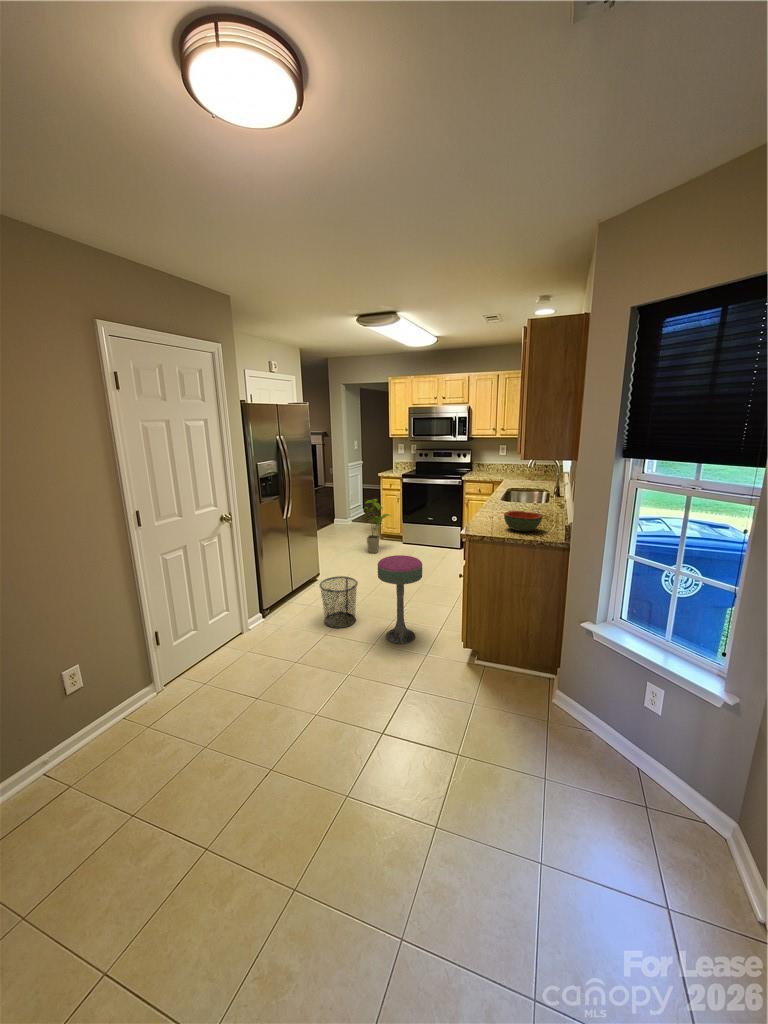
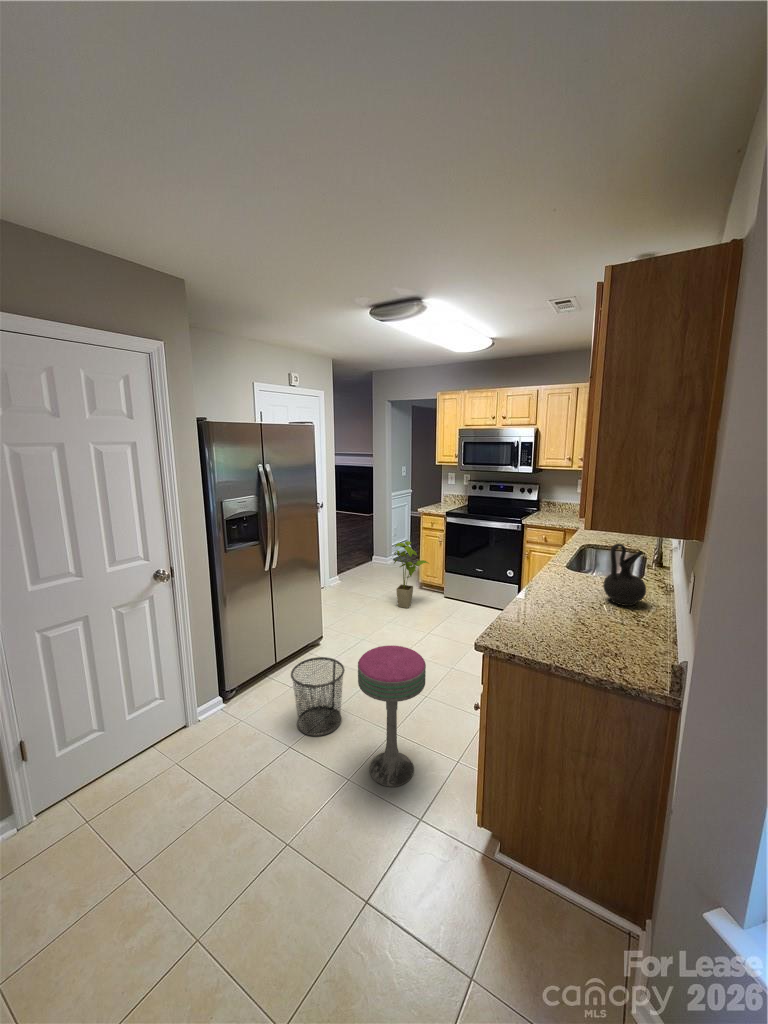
ceramic jug: none [526,476,551,514] -> present [603,544,646,606]
bowl: present [504,511,543,531] -> none [554,608,628,654]

